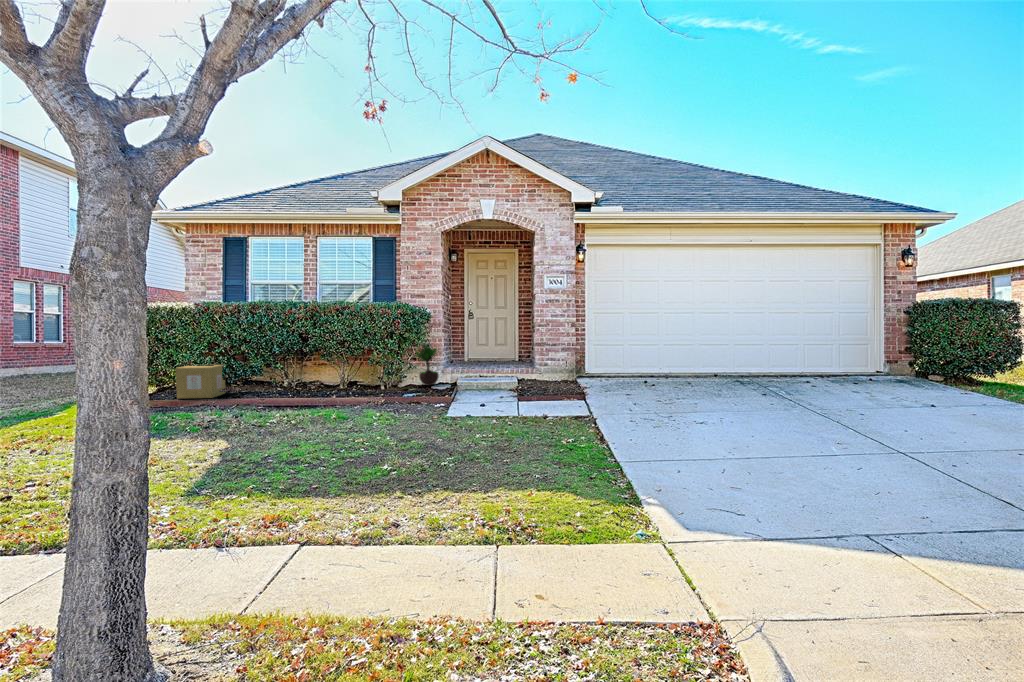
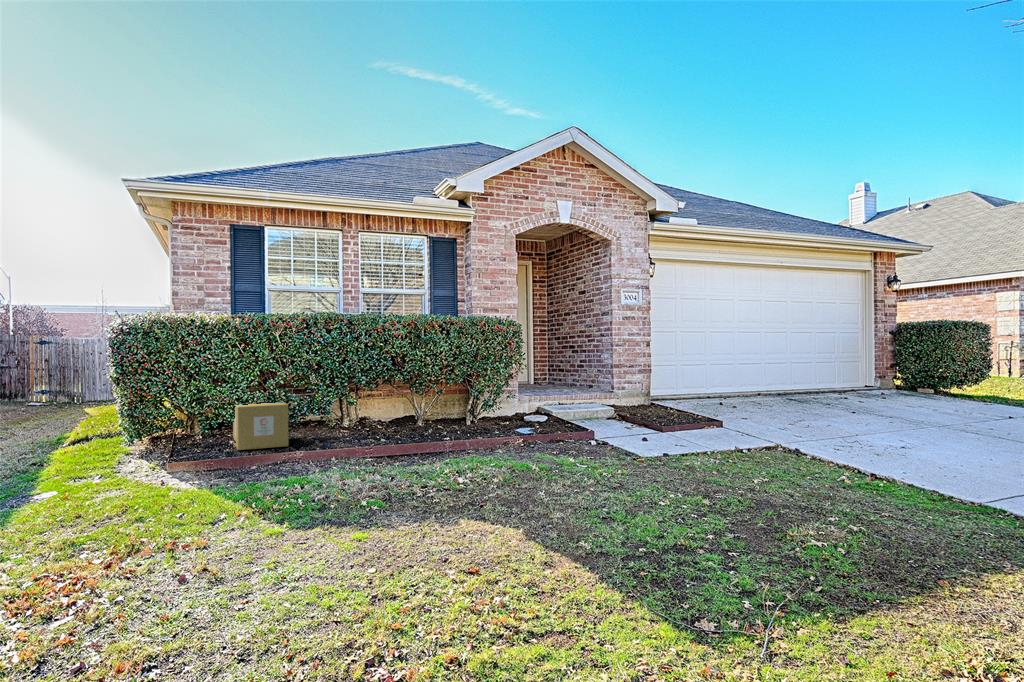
potted tree: present [417,345,439,385] -> none [504,364,533,417]

